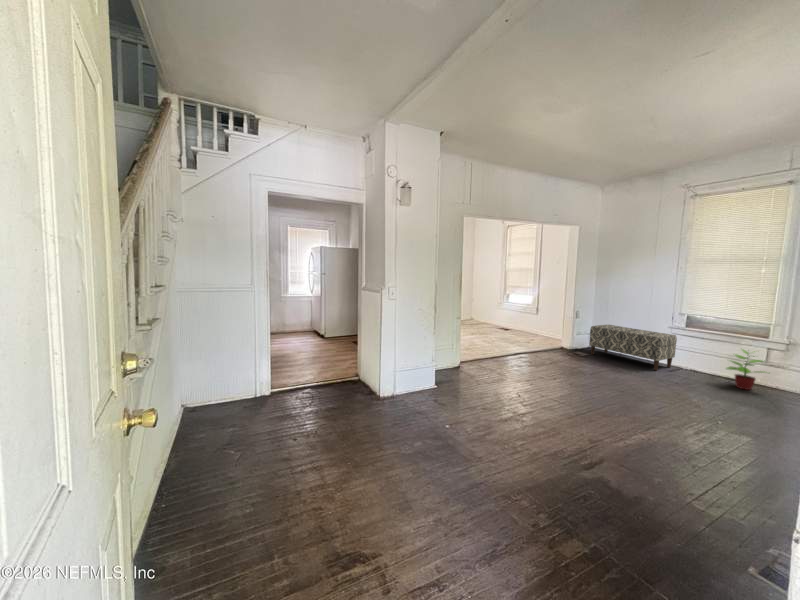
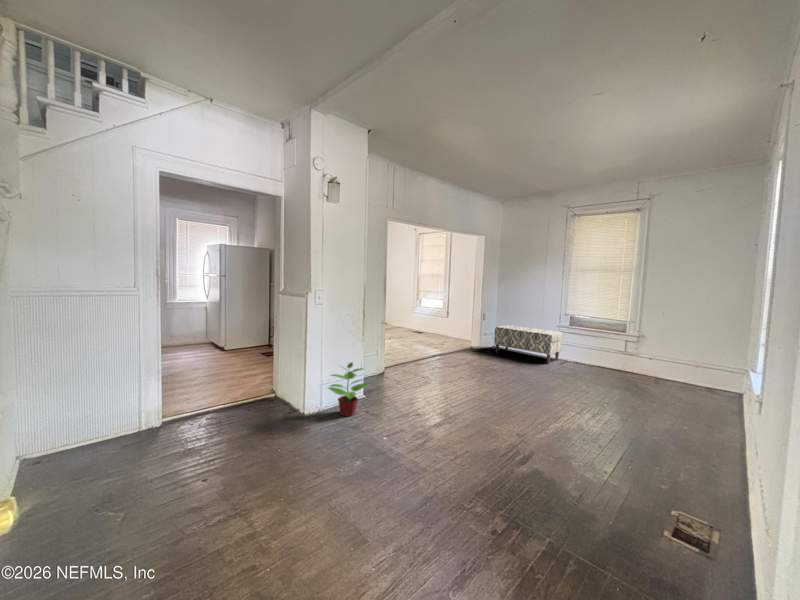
potted plant: present [727,350,764,390] -> present [328,363,368,416]

